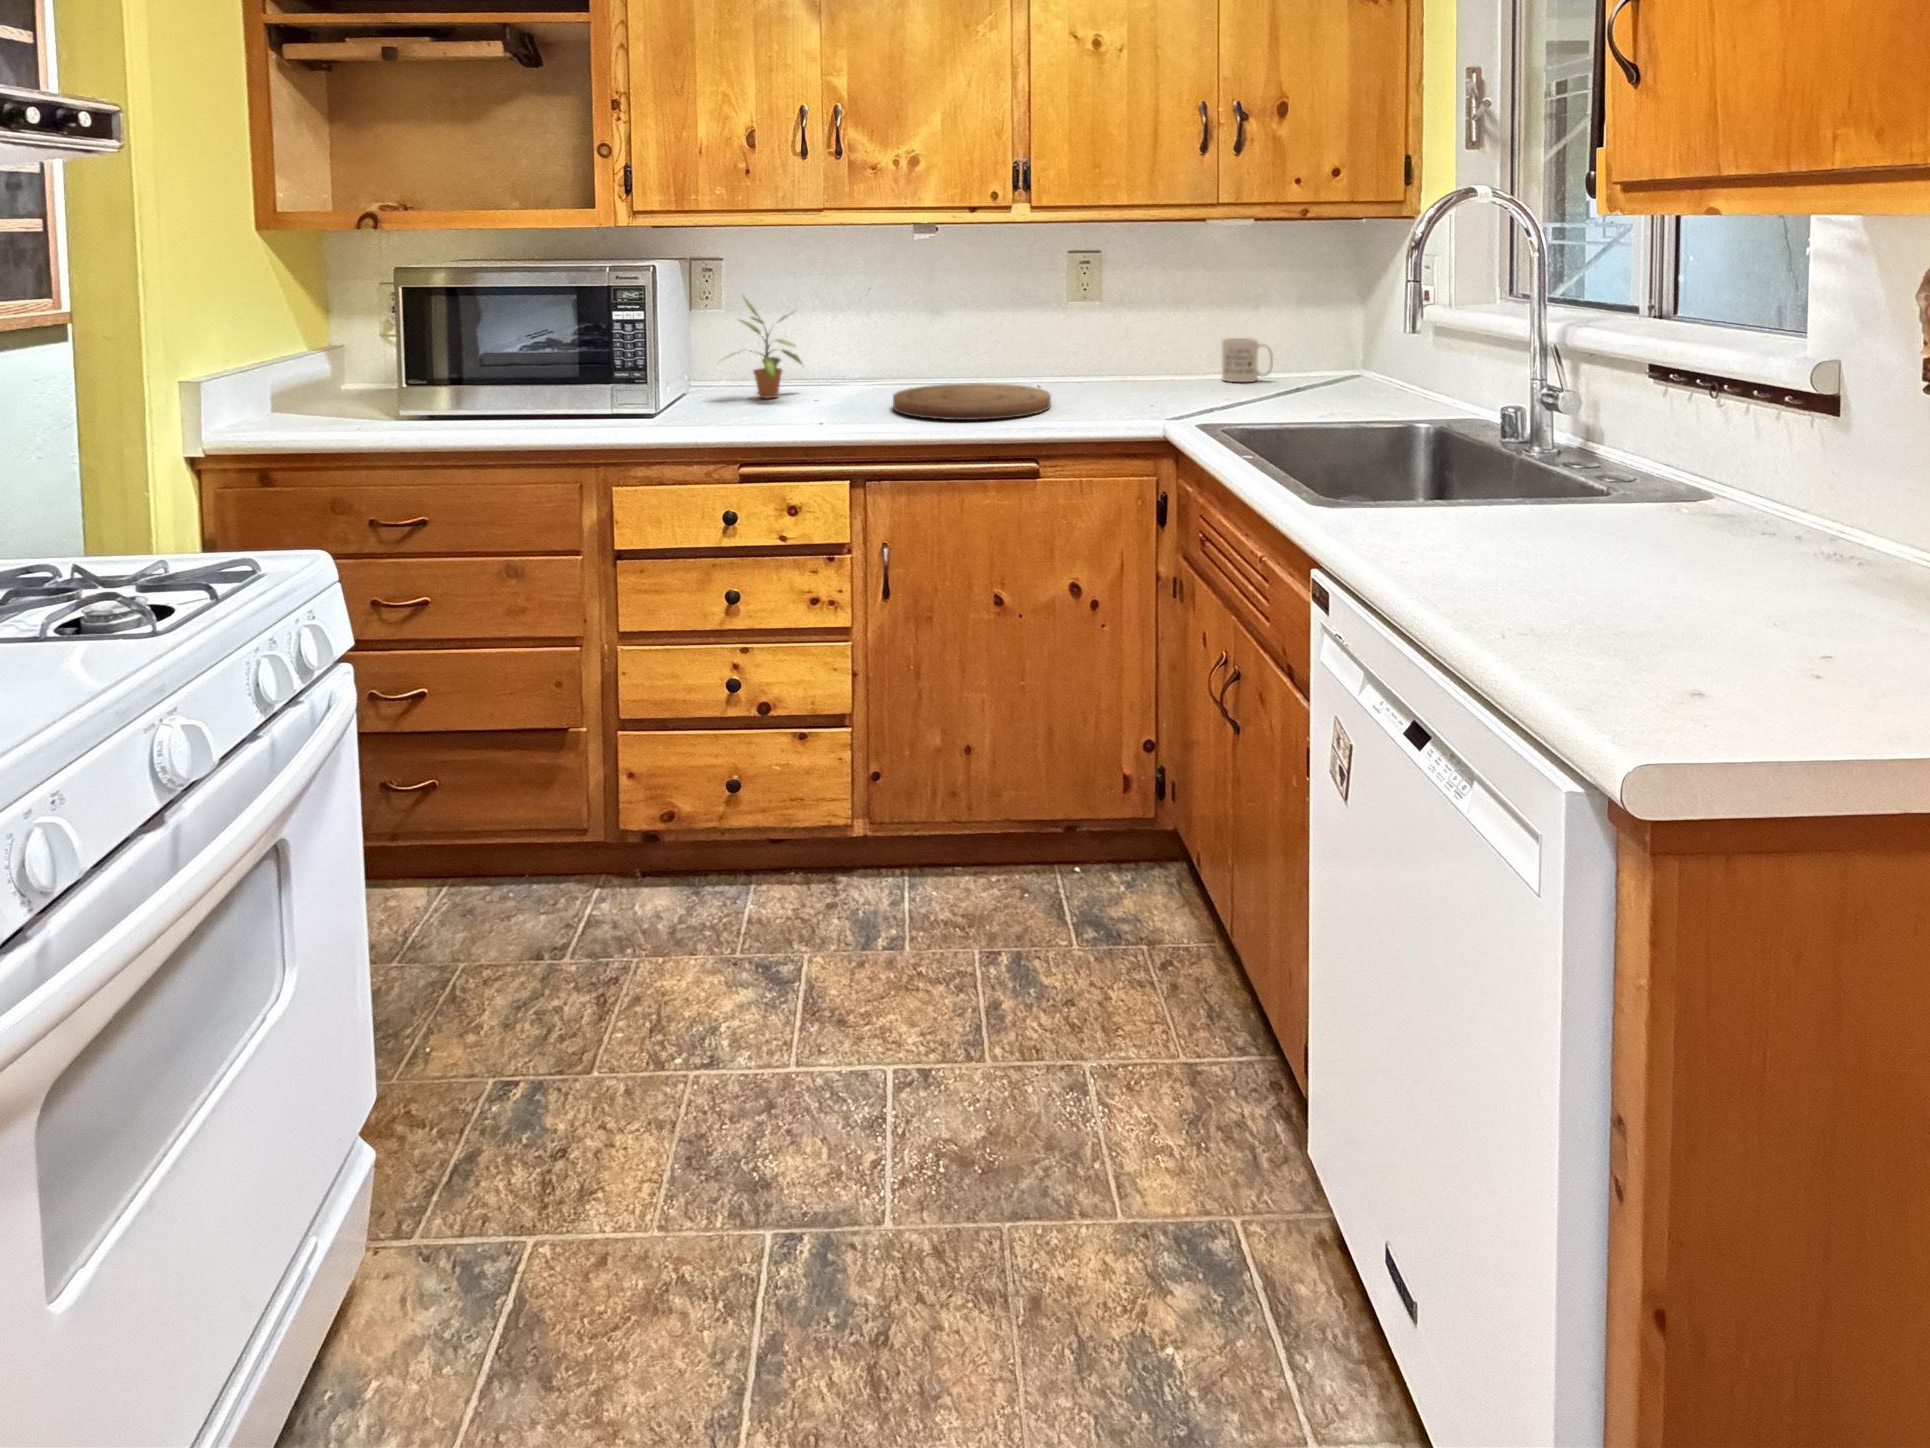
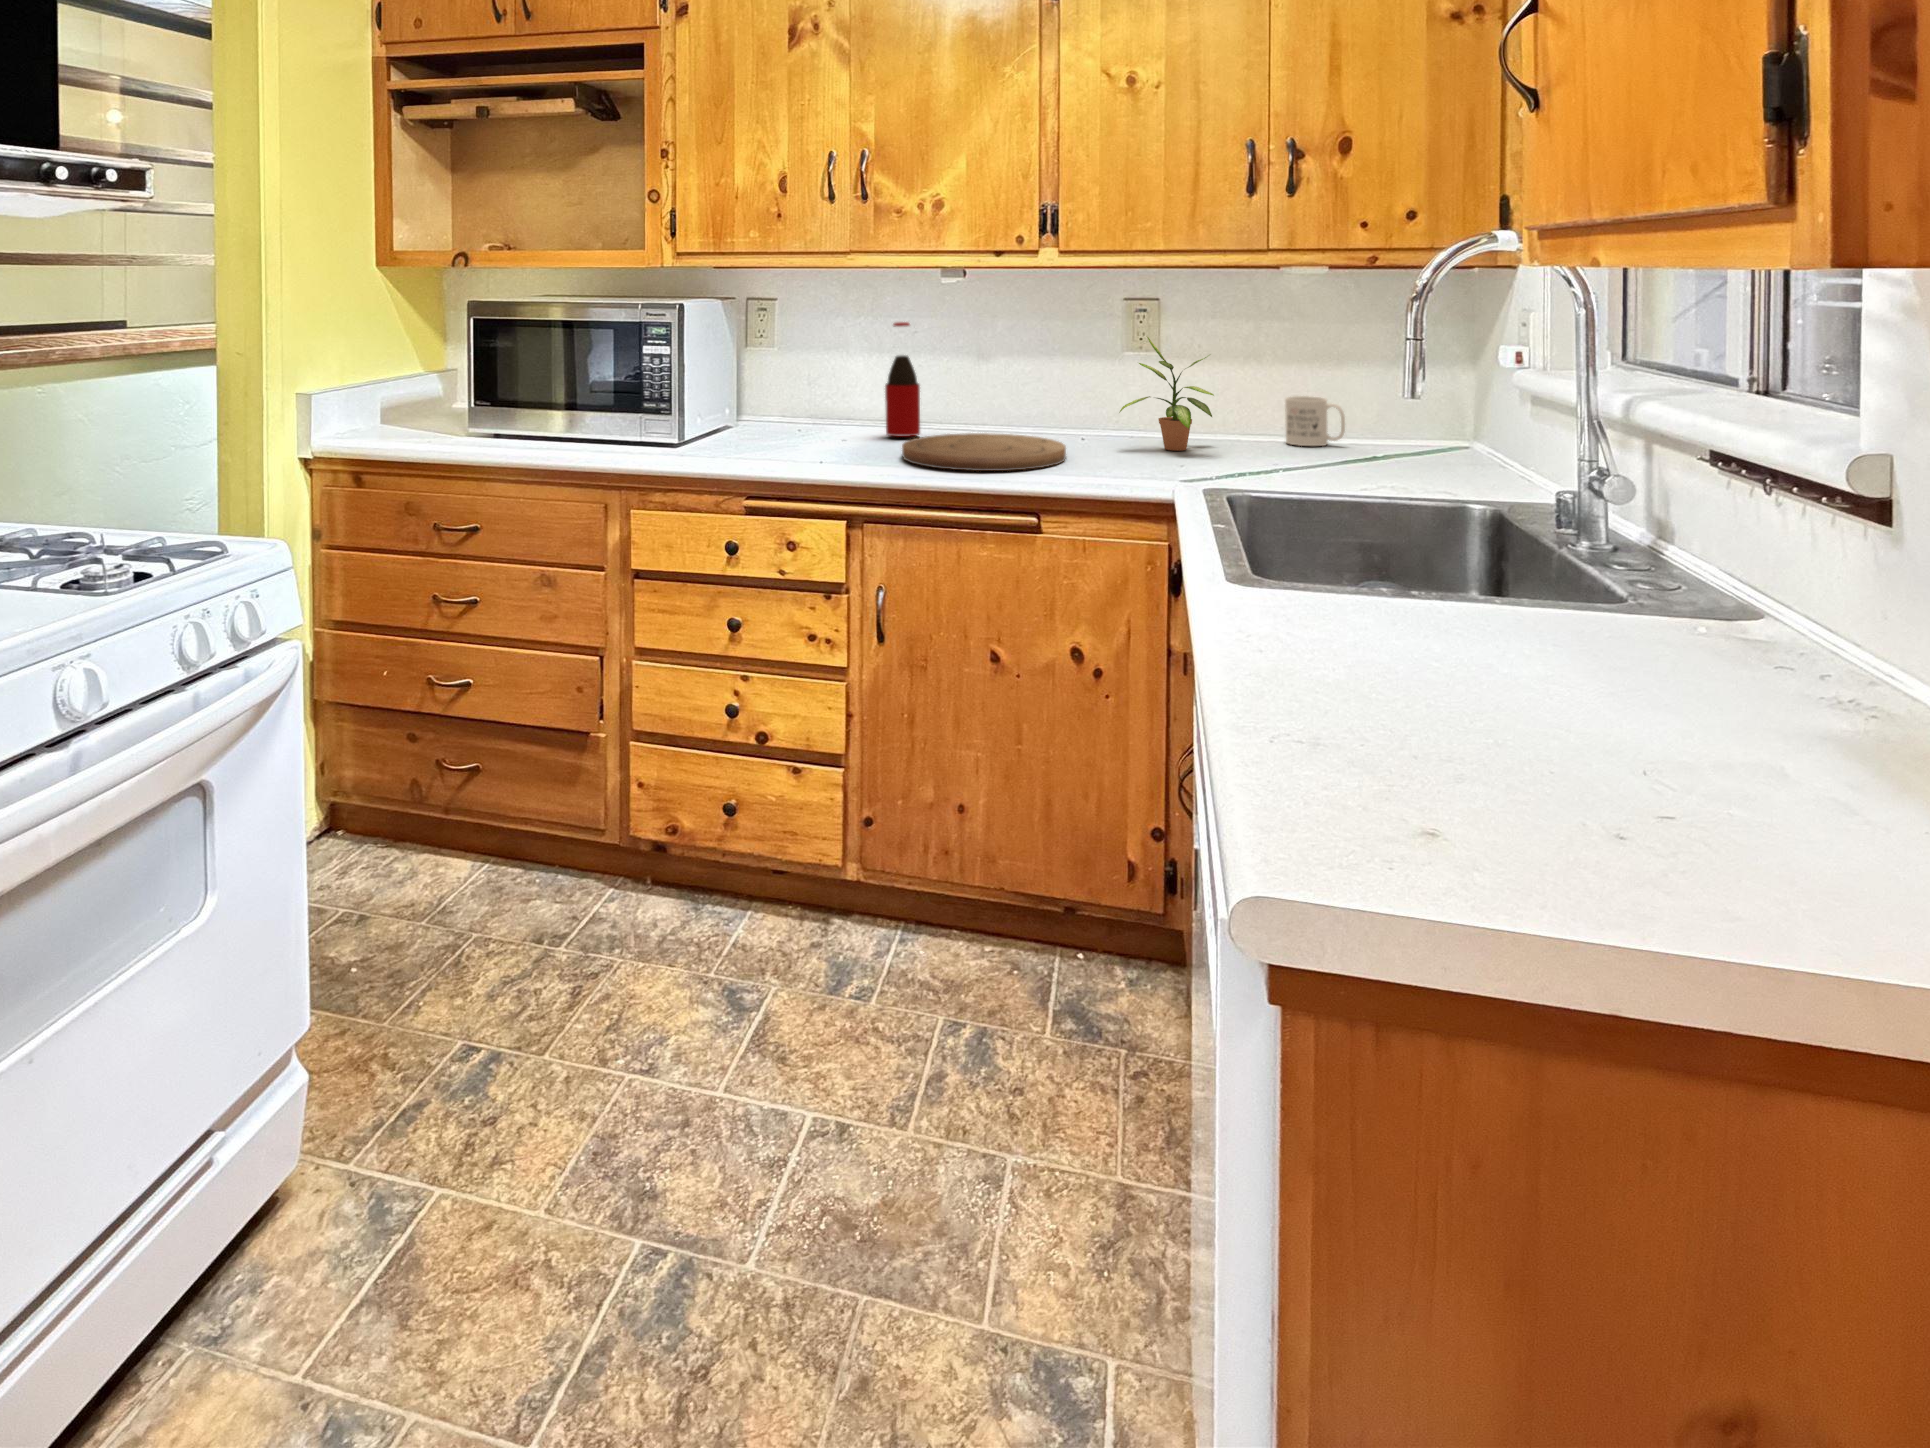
bottle: none [854,276,890,393] -> present [885,322,920,436]
potted plant: present [732,297,802,398] -> present [1120,337,1214,451]

